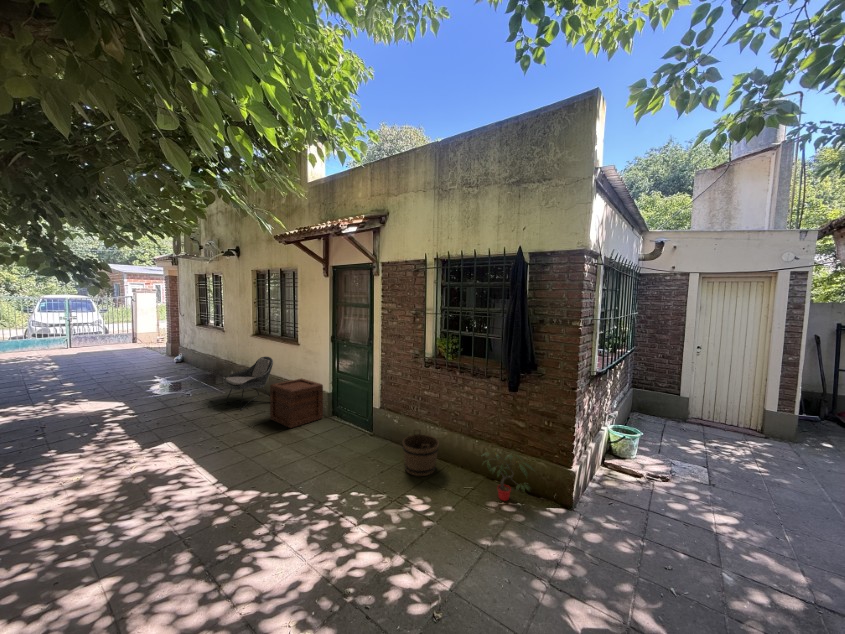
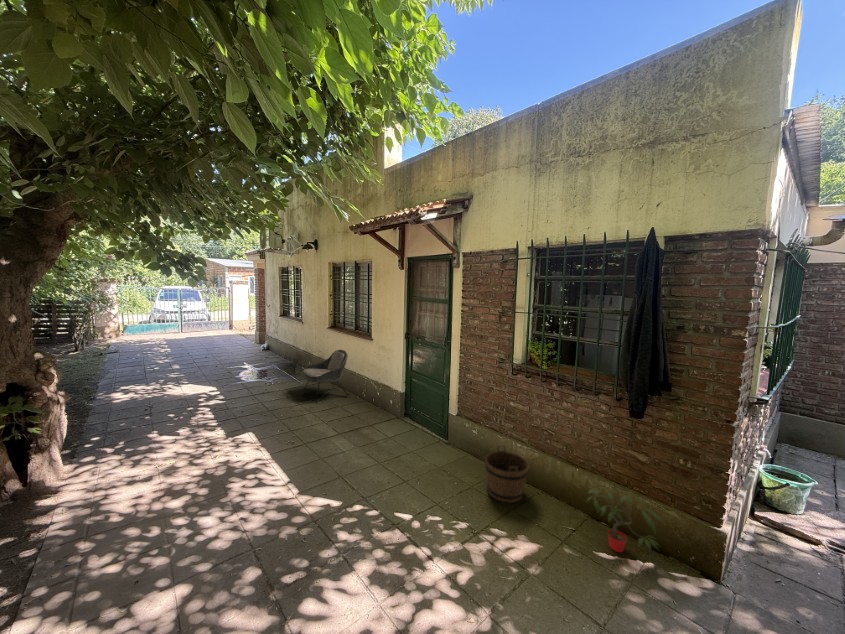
wooden crate: present [270,379,323,428] -> none [344,375,396,427]

